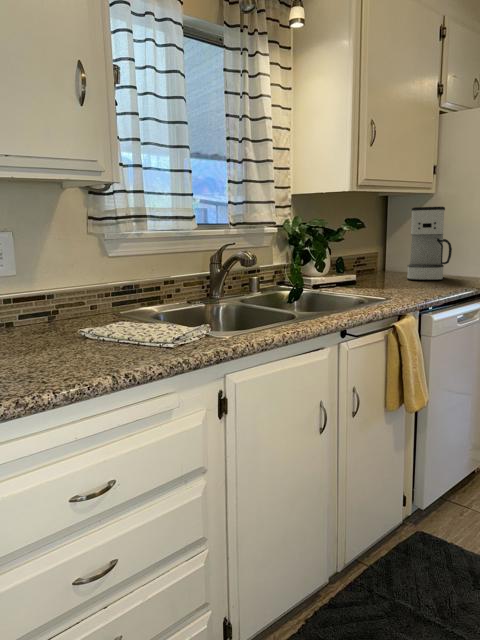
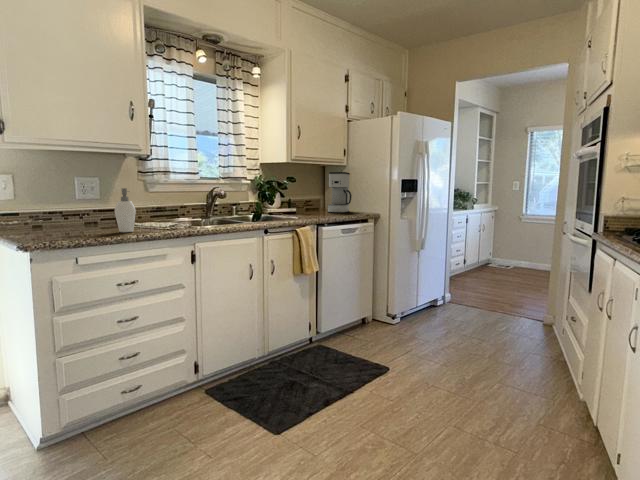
soap dispenser: none [50,263,98,369] -> present [115,188,136,232]

